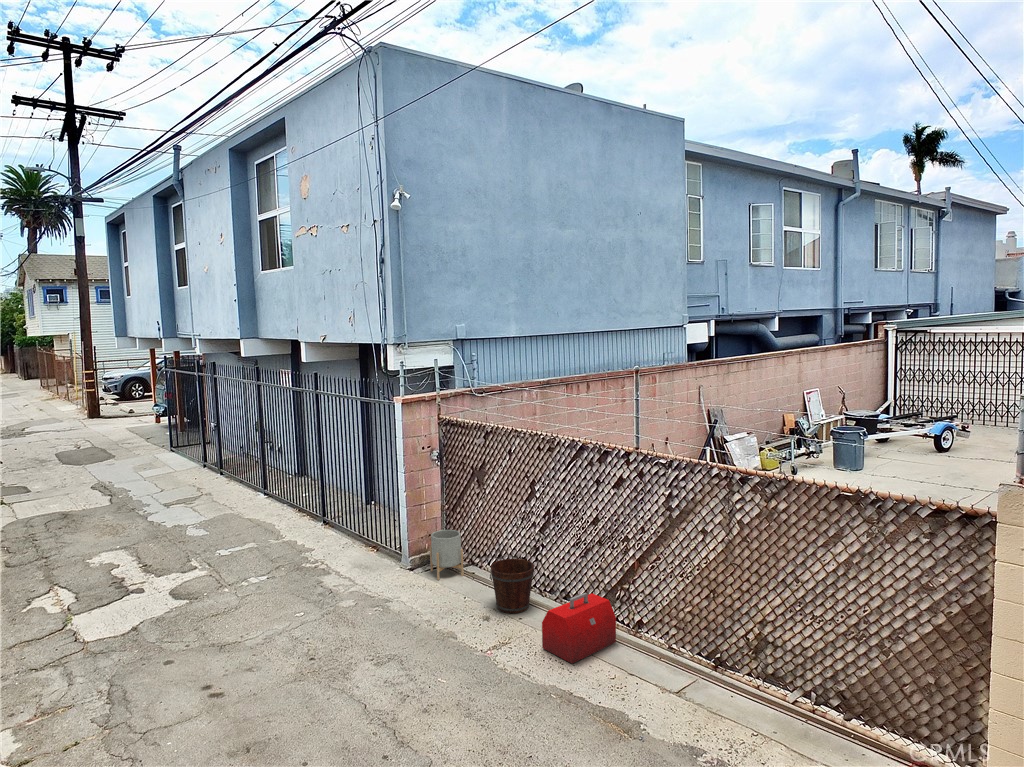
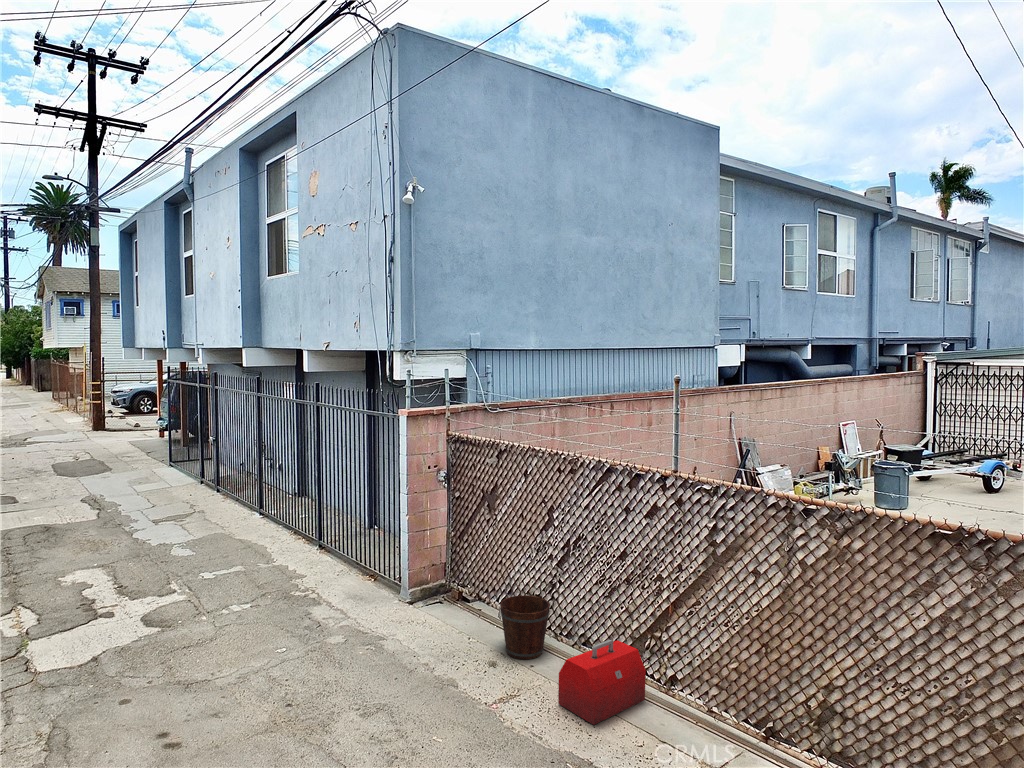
planter: present [430,530,464,580] -> none [432,559,469,616]

